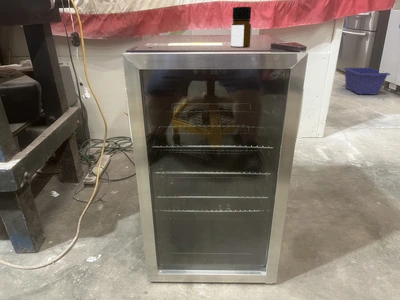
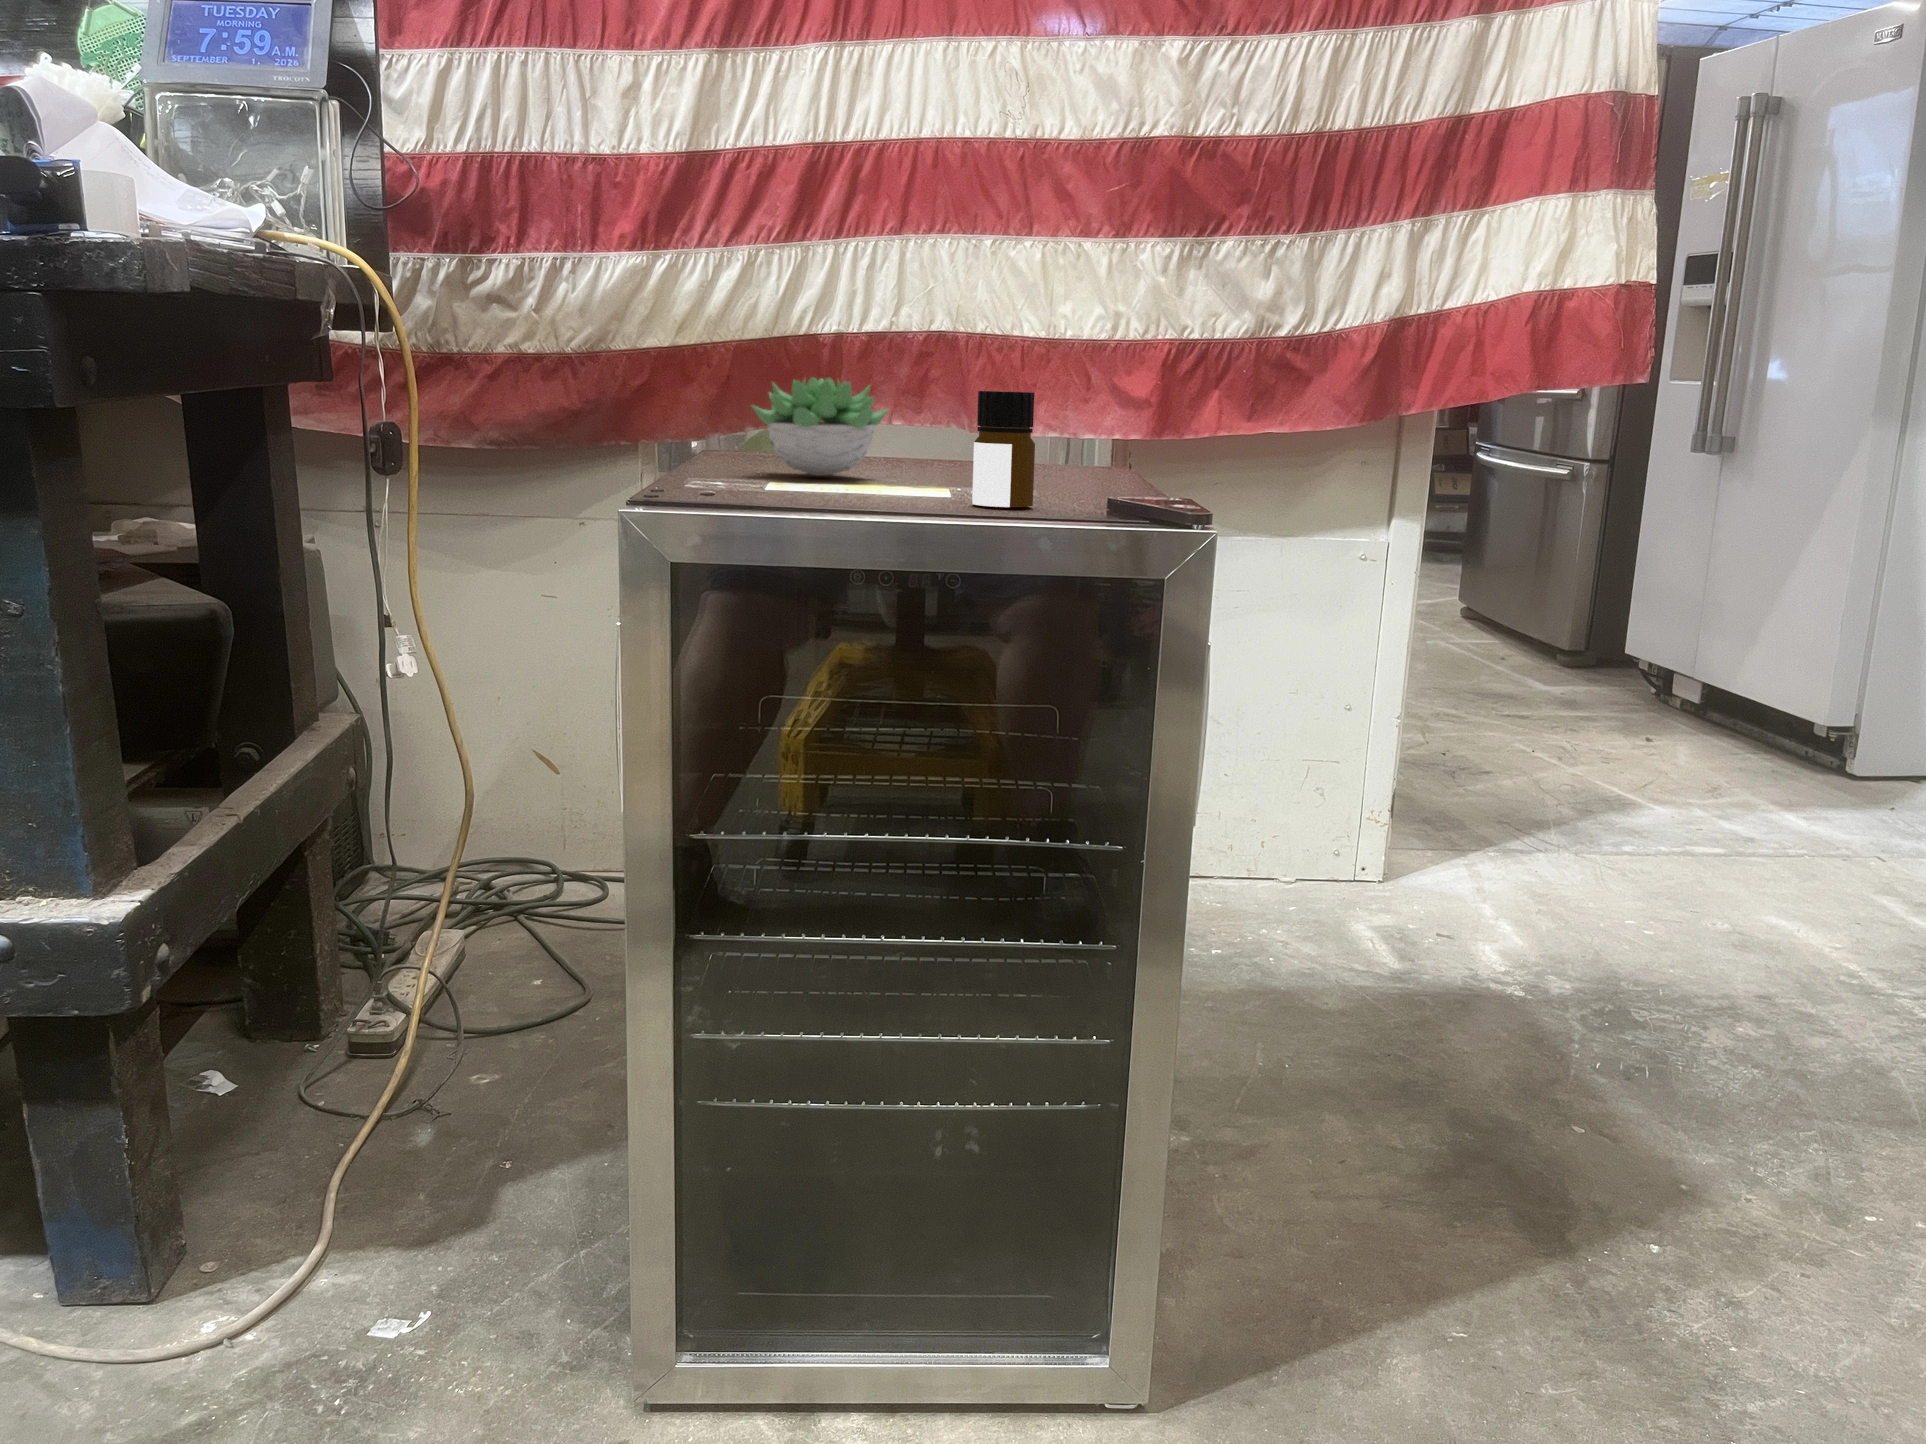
succulent plant: none [164,9,204,40] -> present [752,377,889,476]
storage bin: present [344,68,390,94] -> none [1484,599,1669,712]

